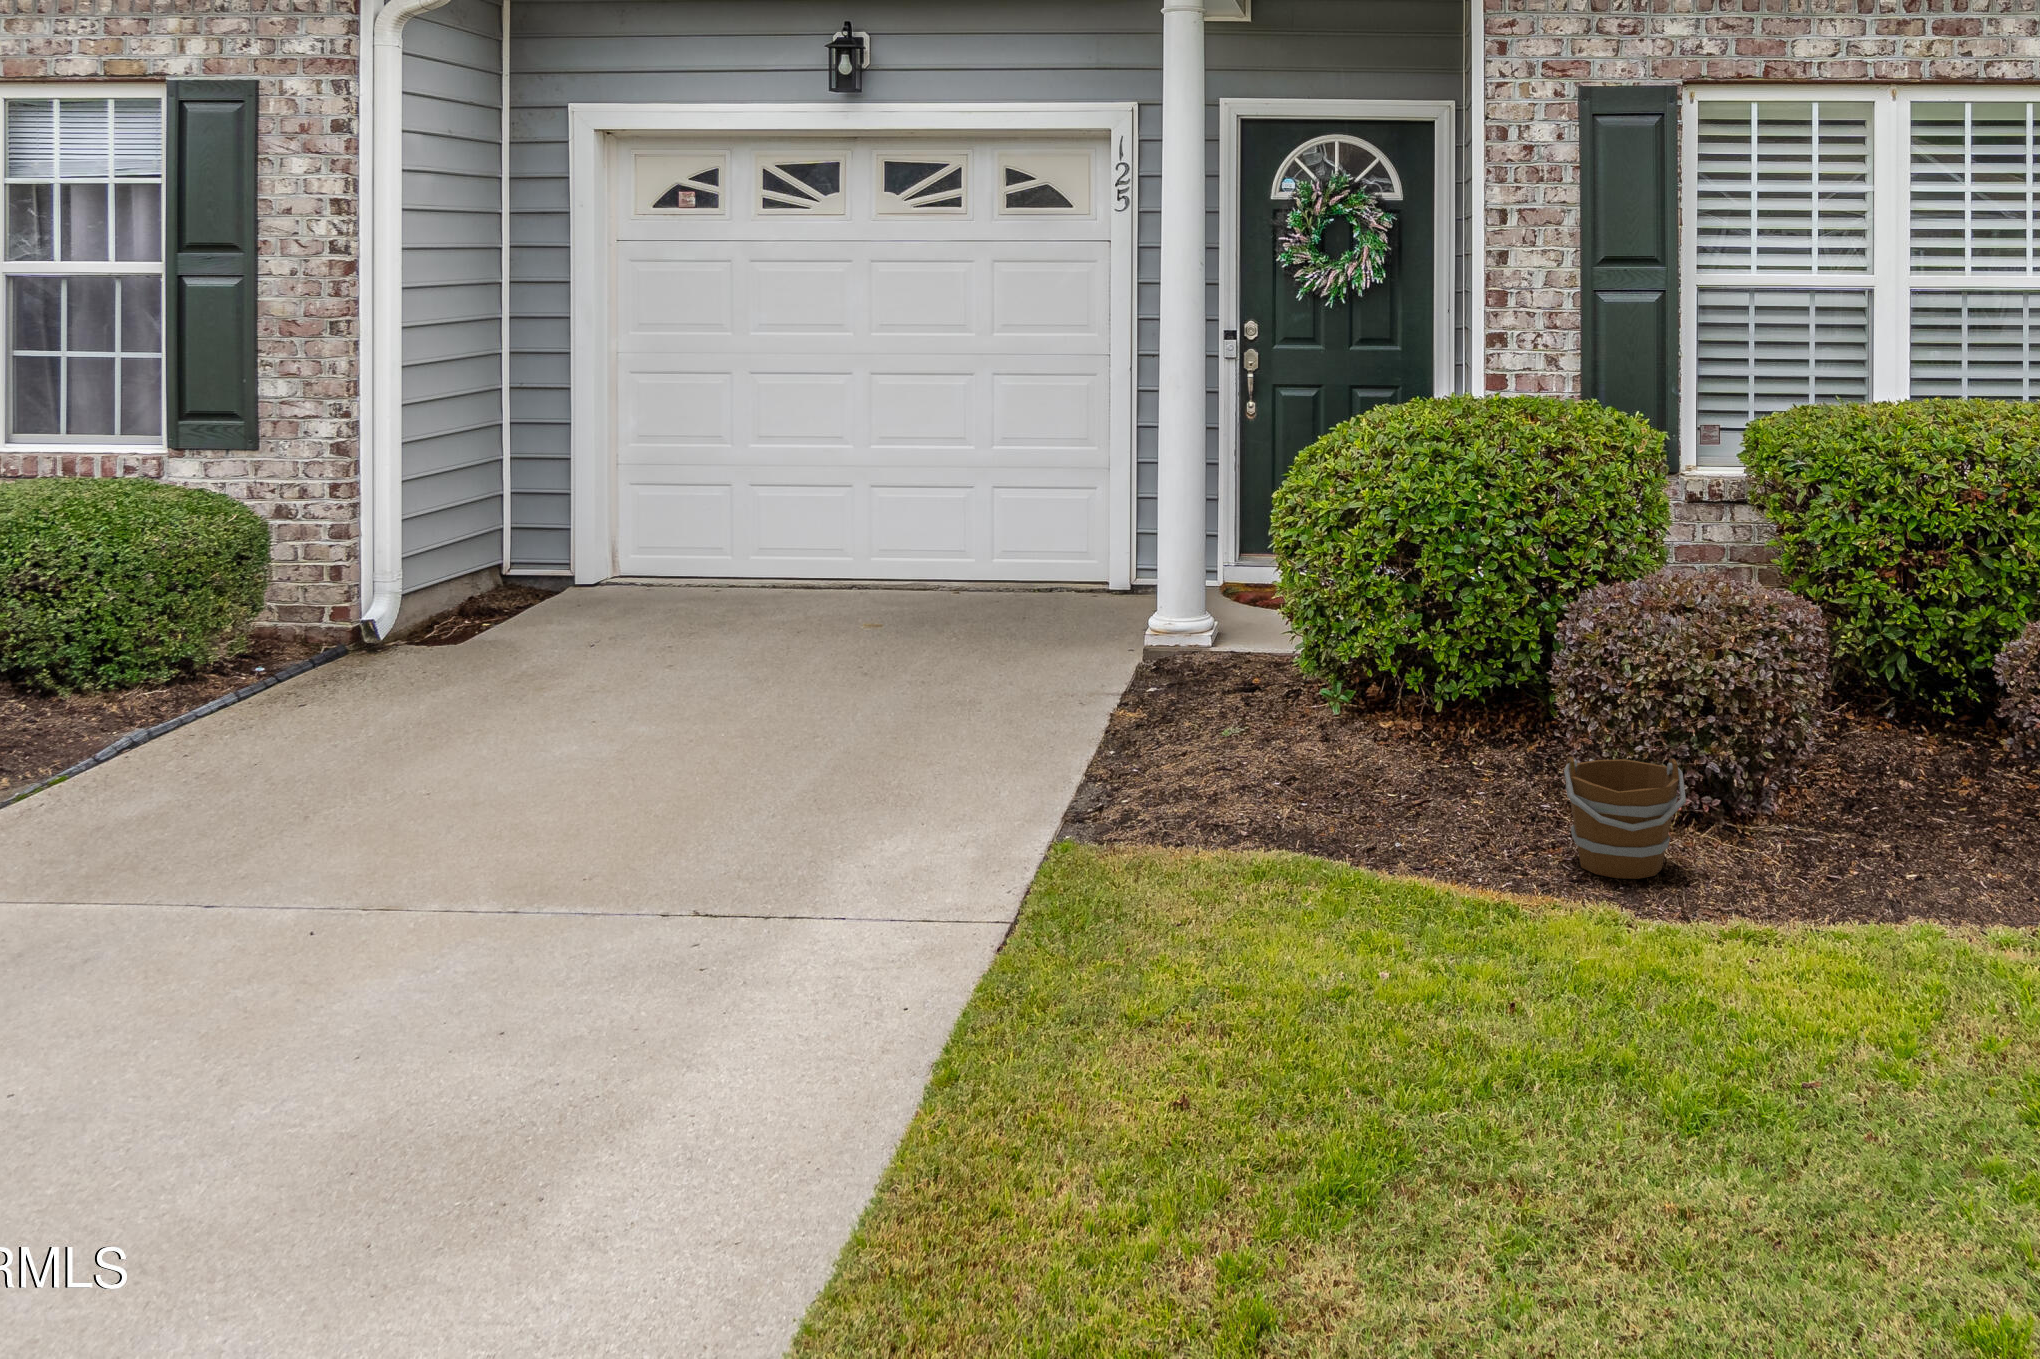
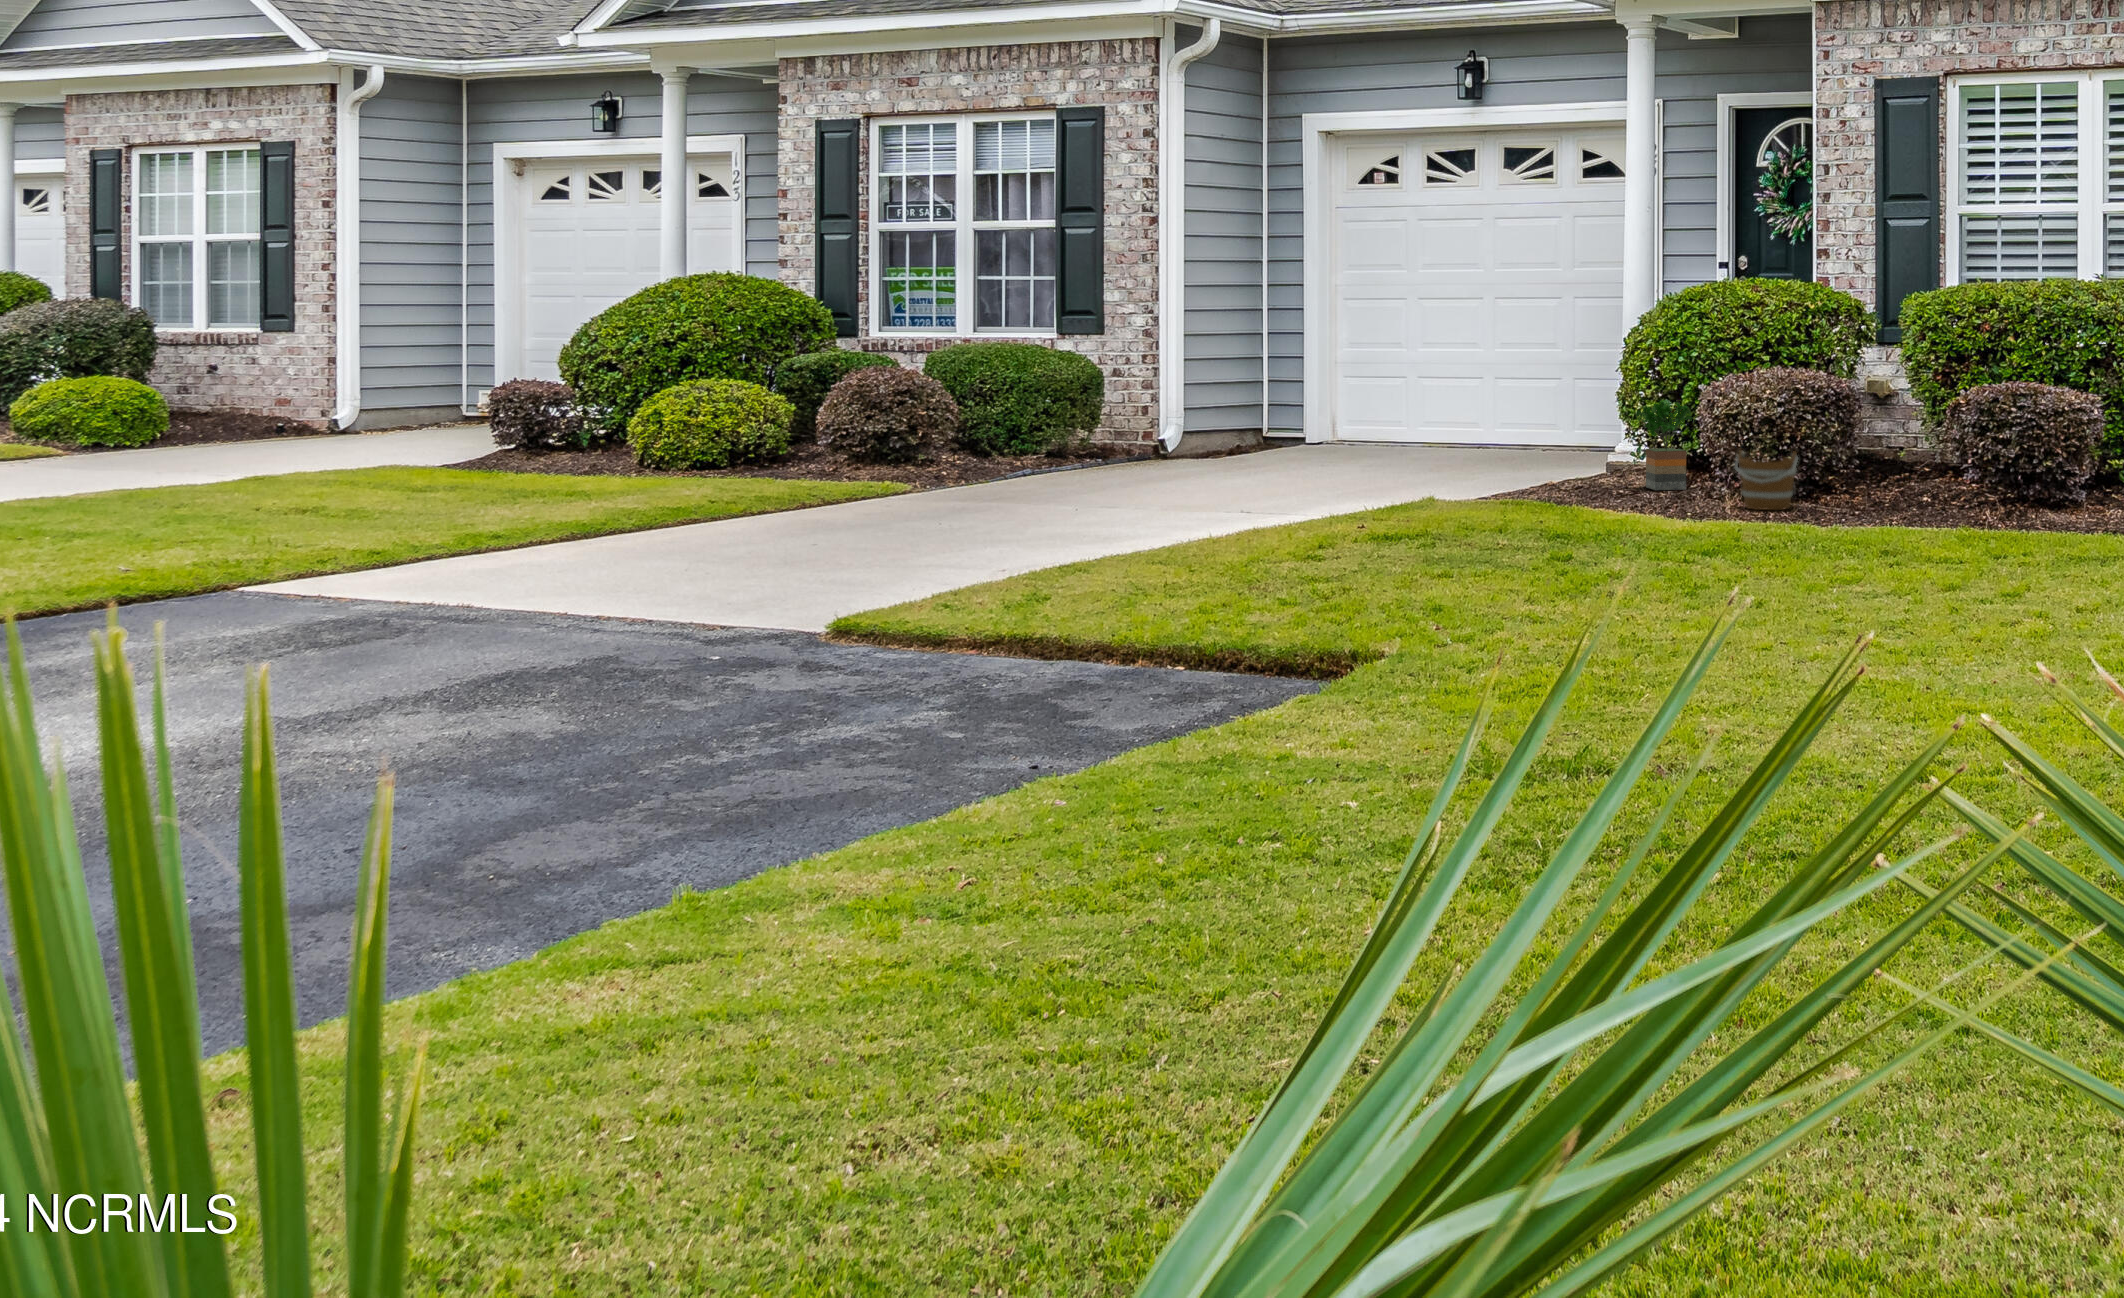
potted tree: none [1285,619,1395,786] -> present [1637,400,1694,490]

